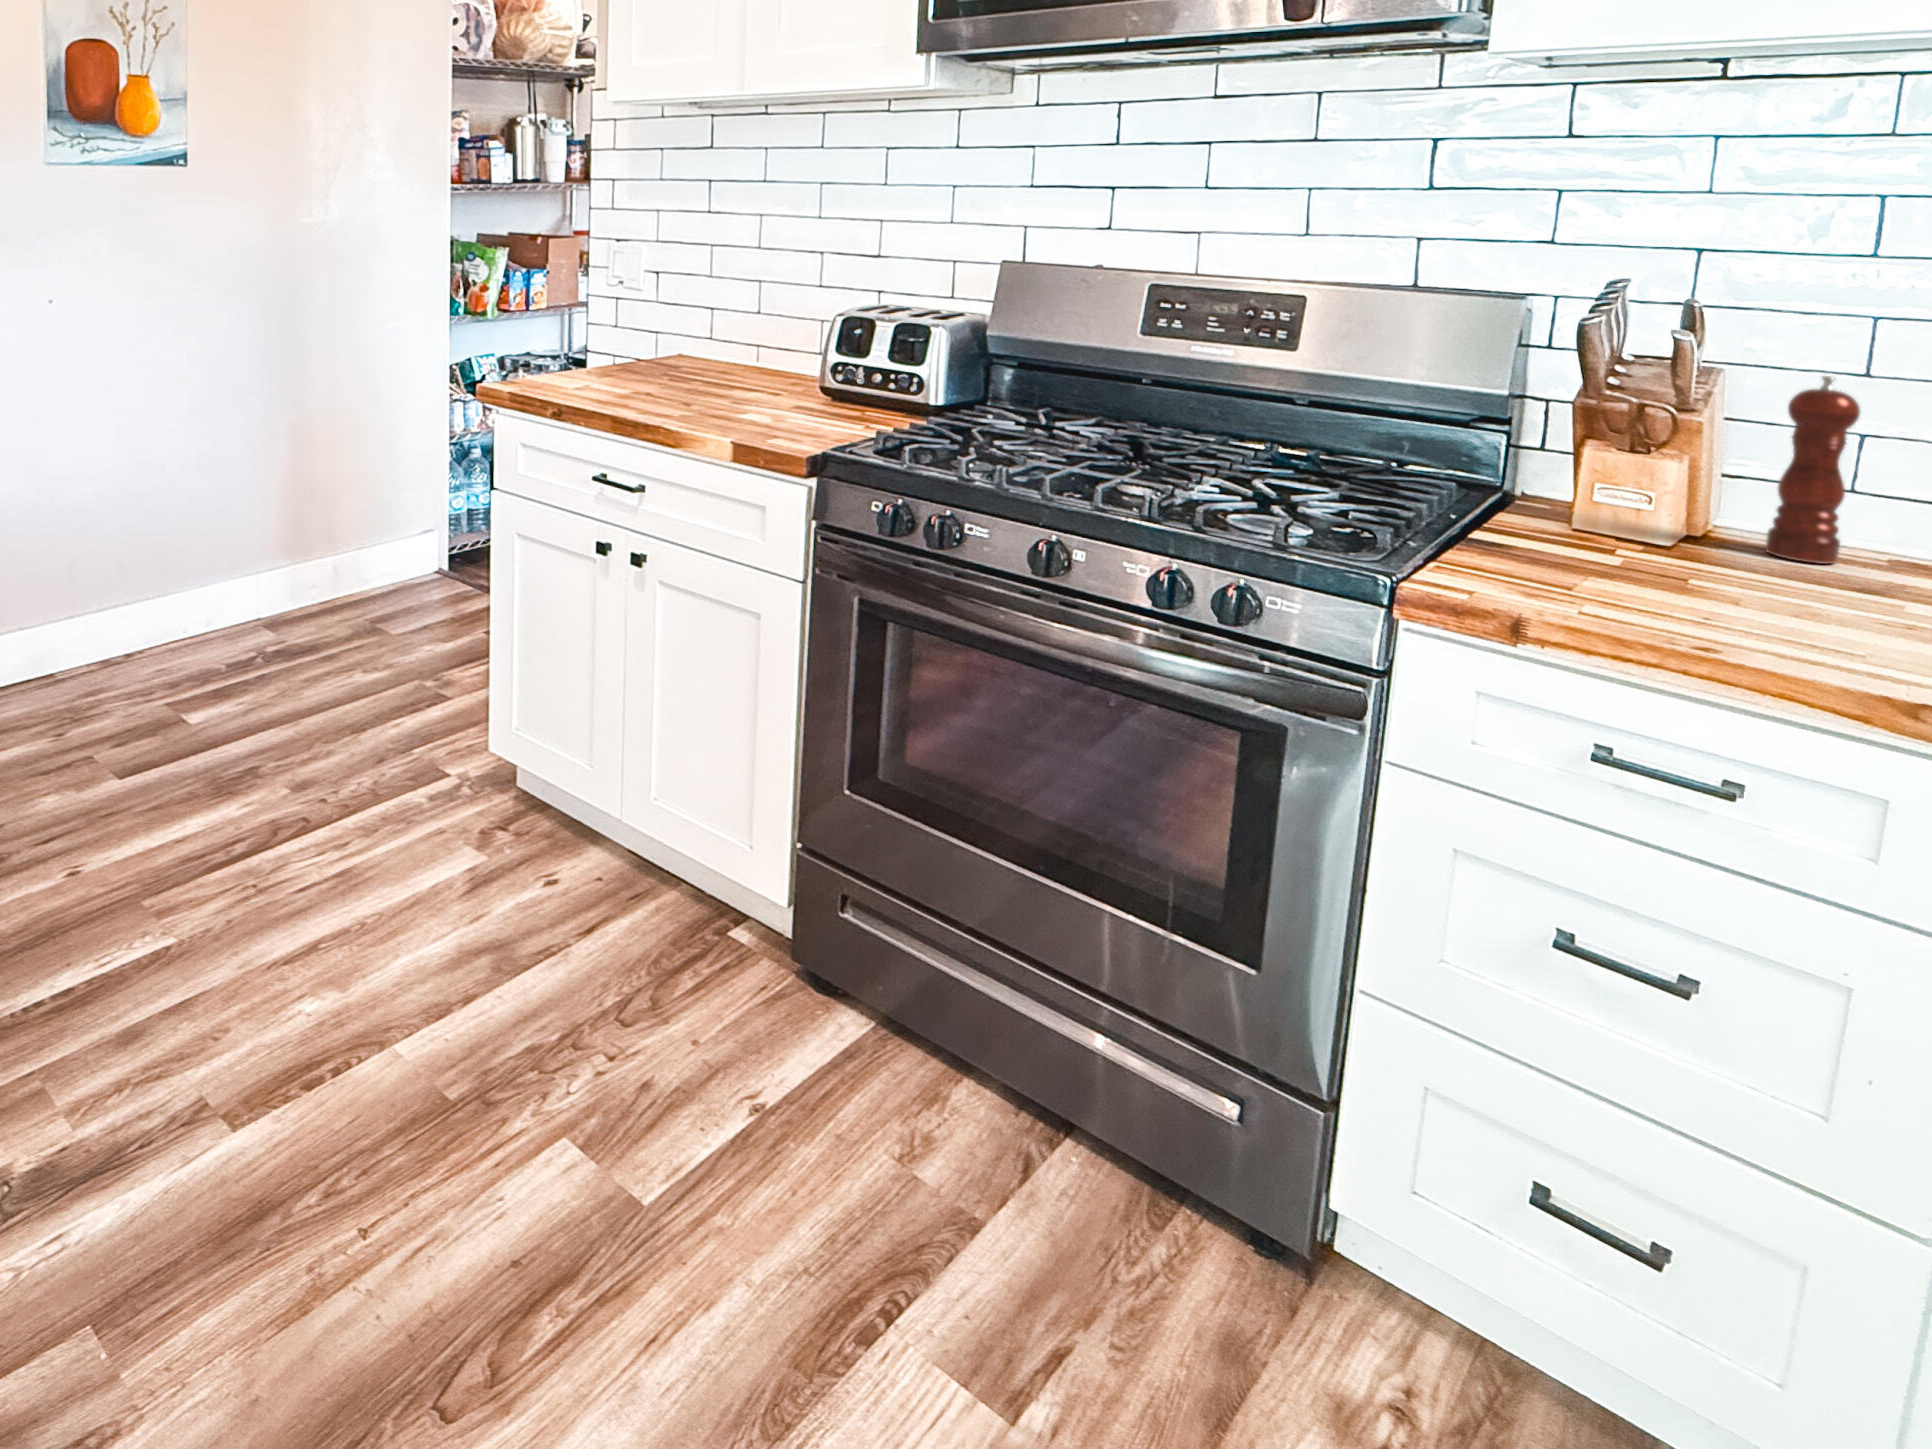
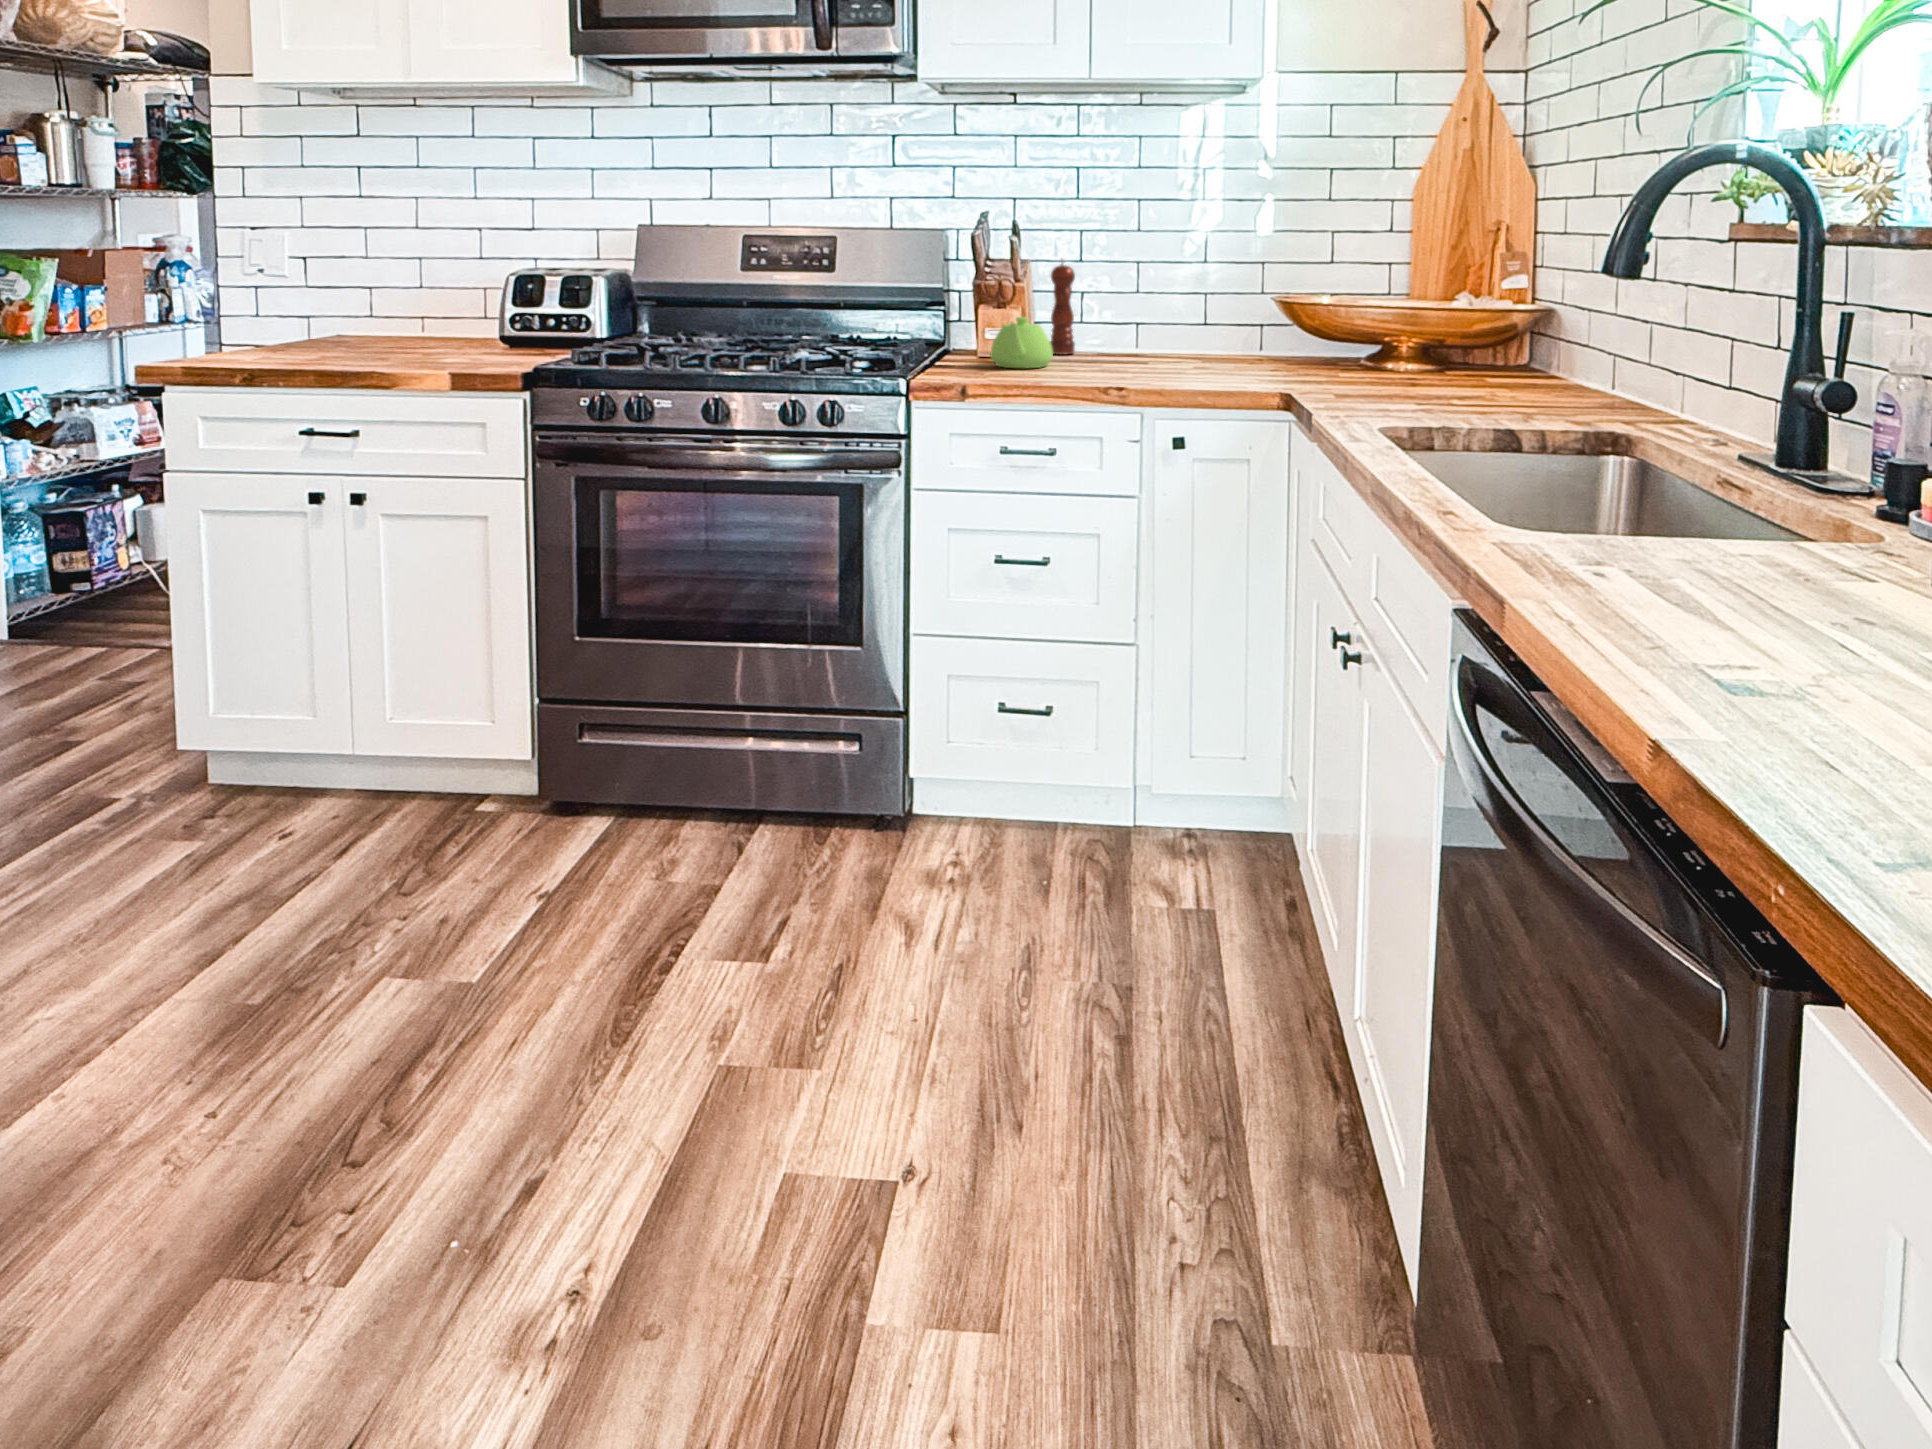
teapot: none [1601,490,1770,597] -> present [990,317,1053,368]

